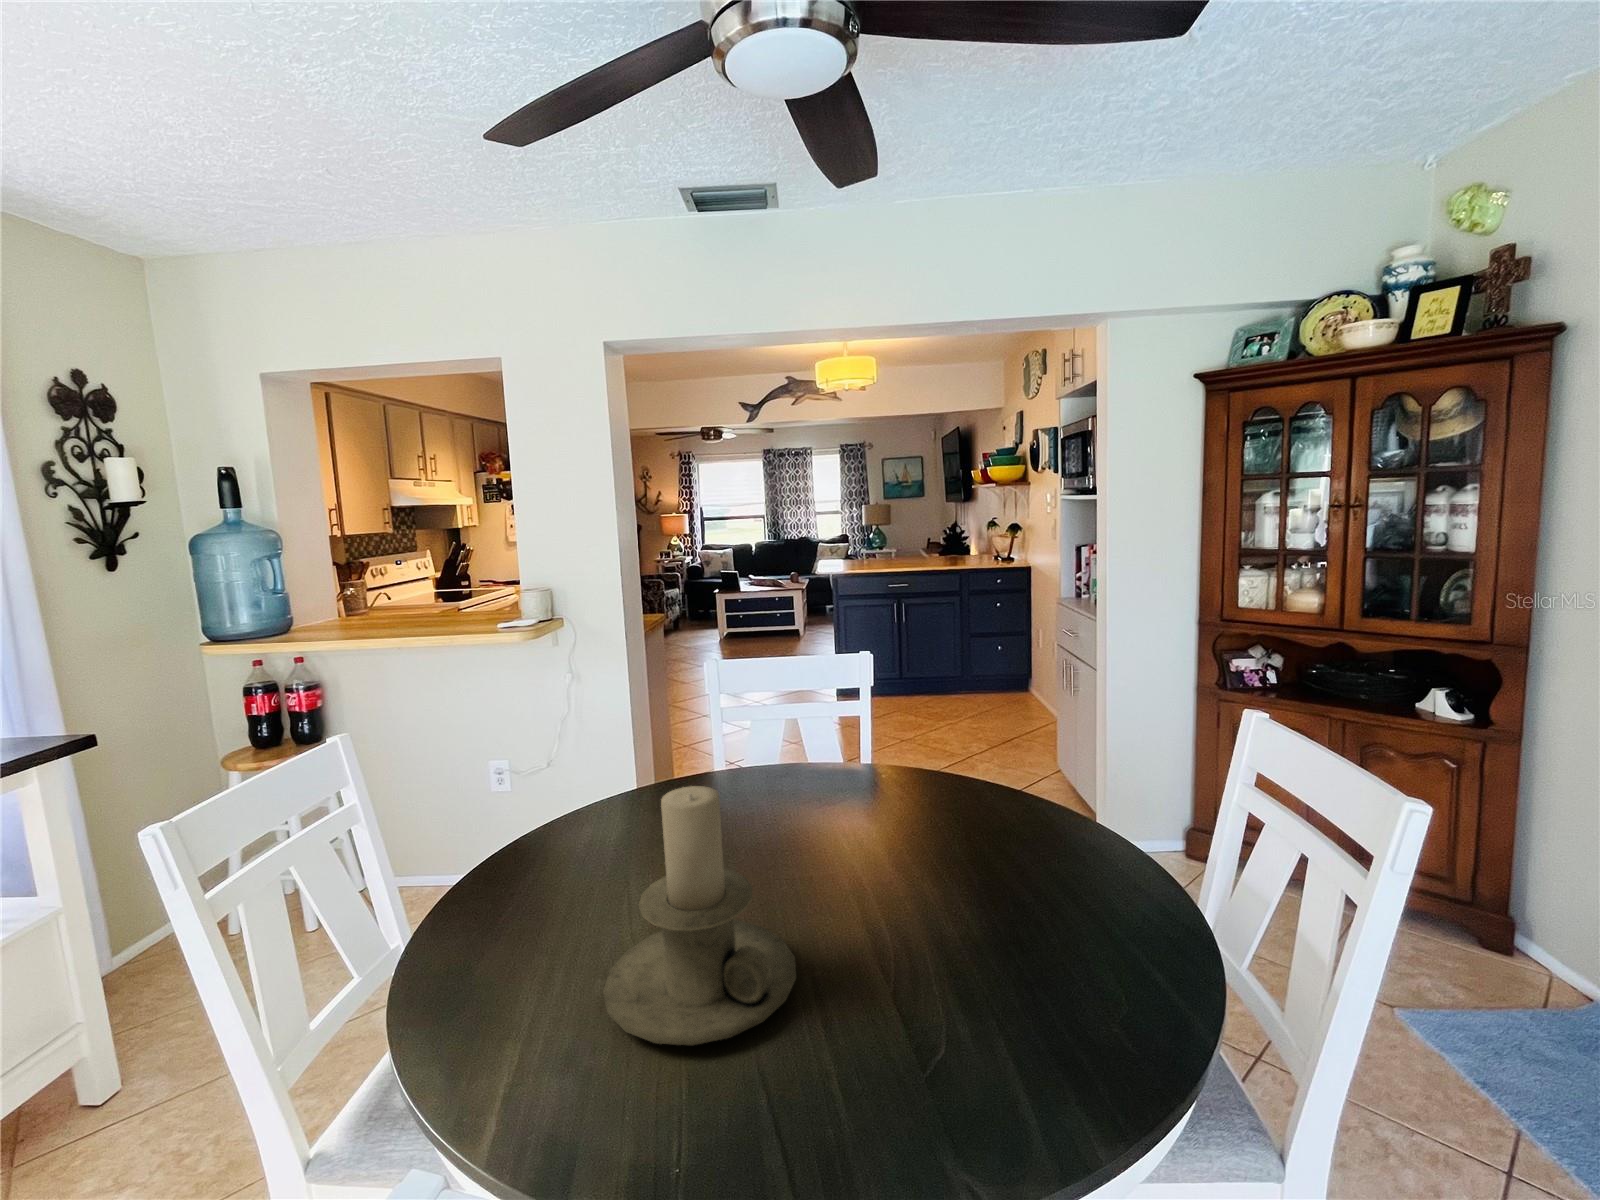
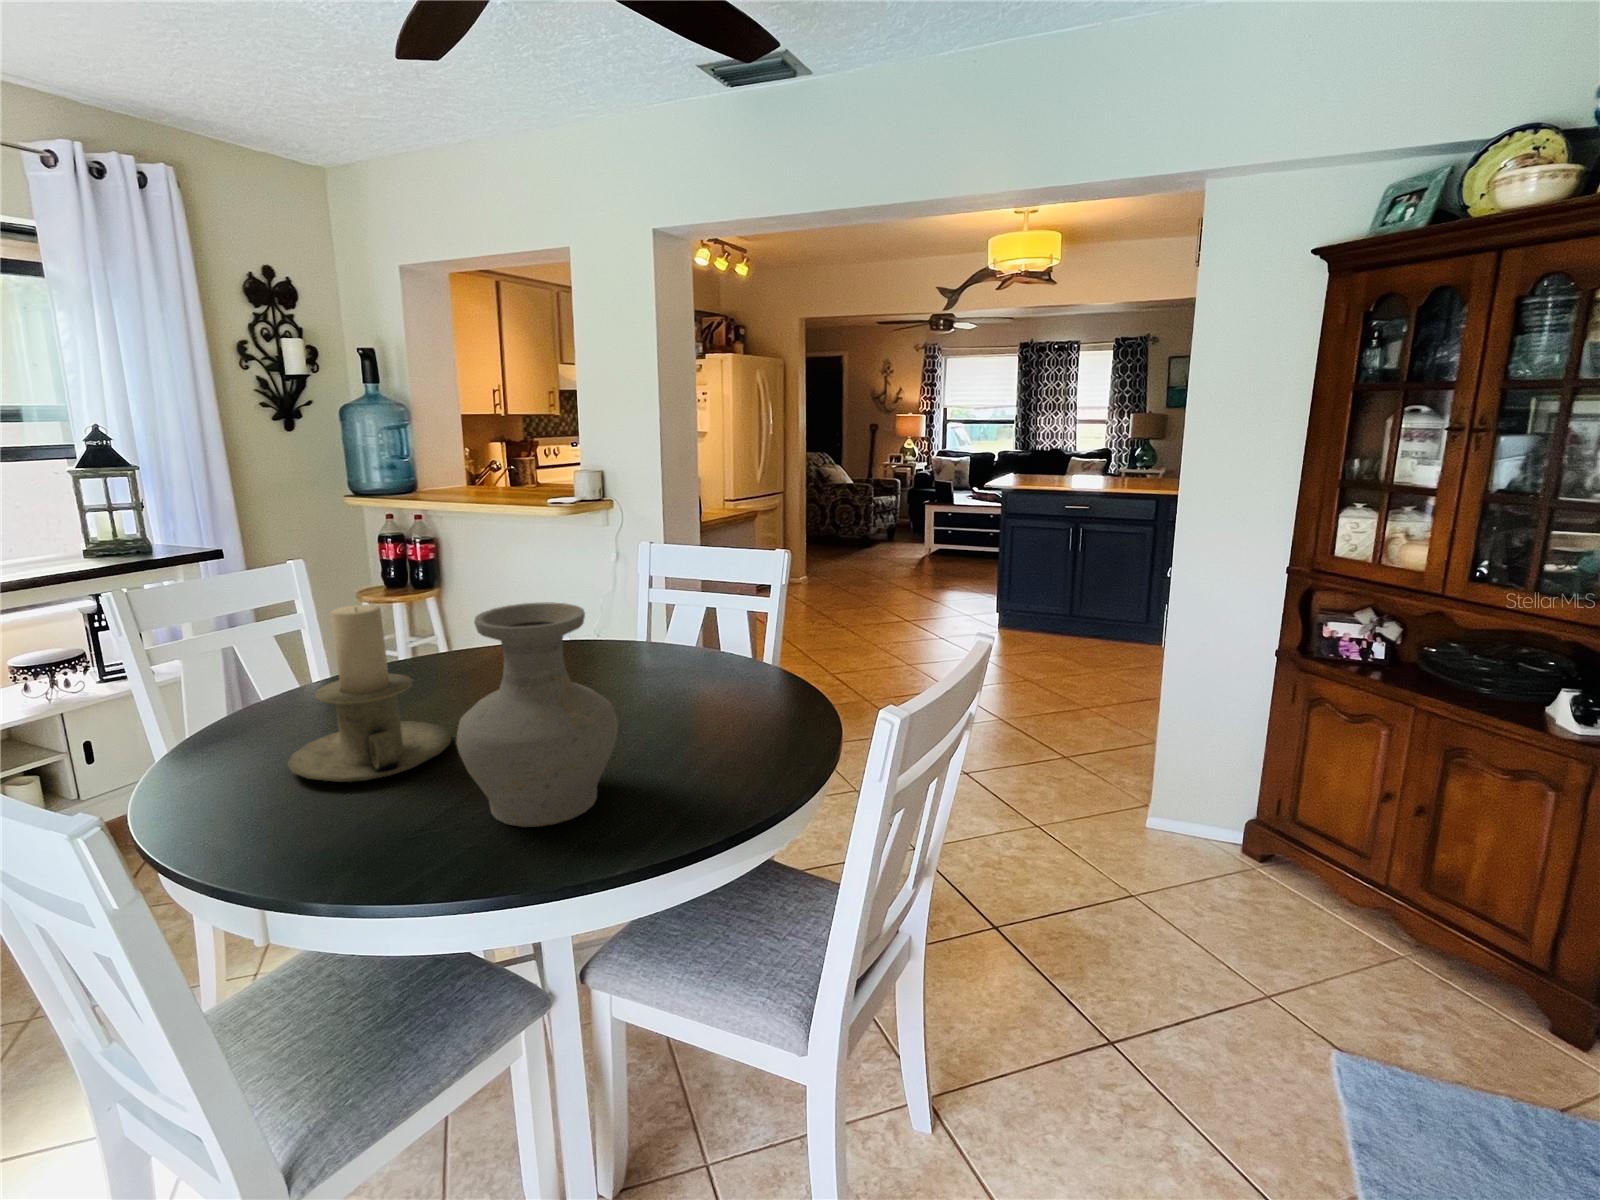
vase: none [899,745,1089,1029] -> present [456,602,618,827]

